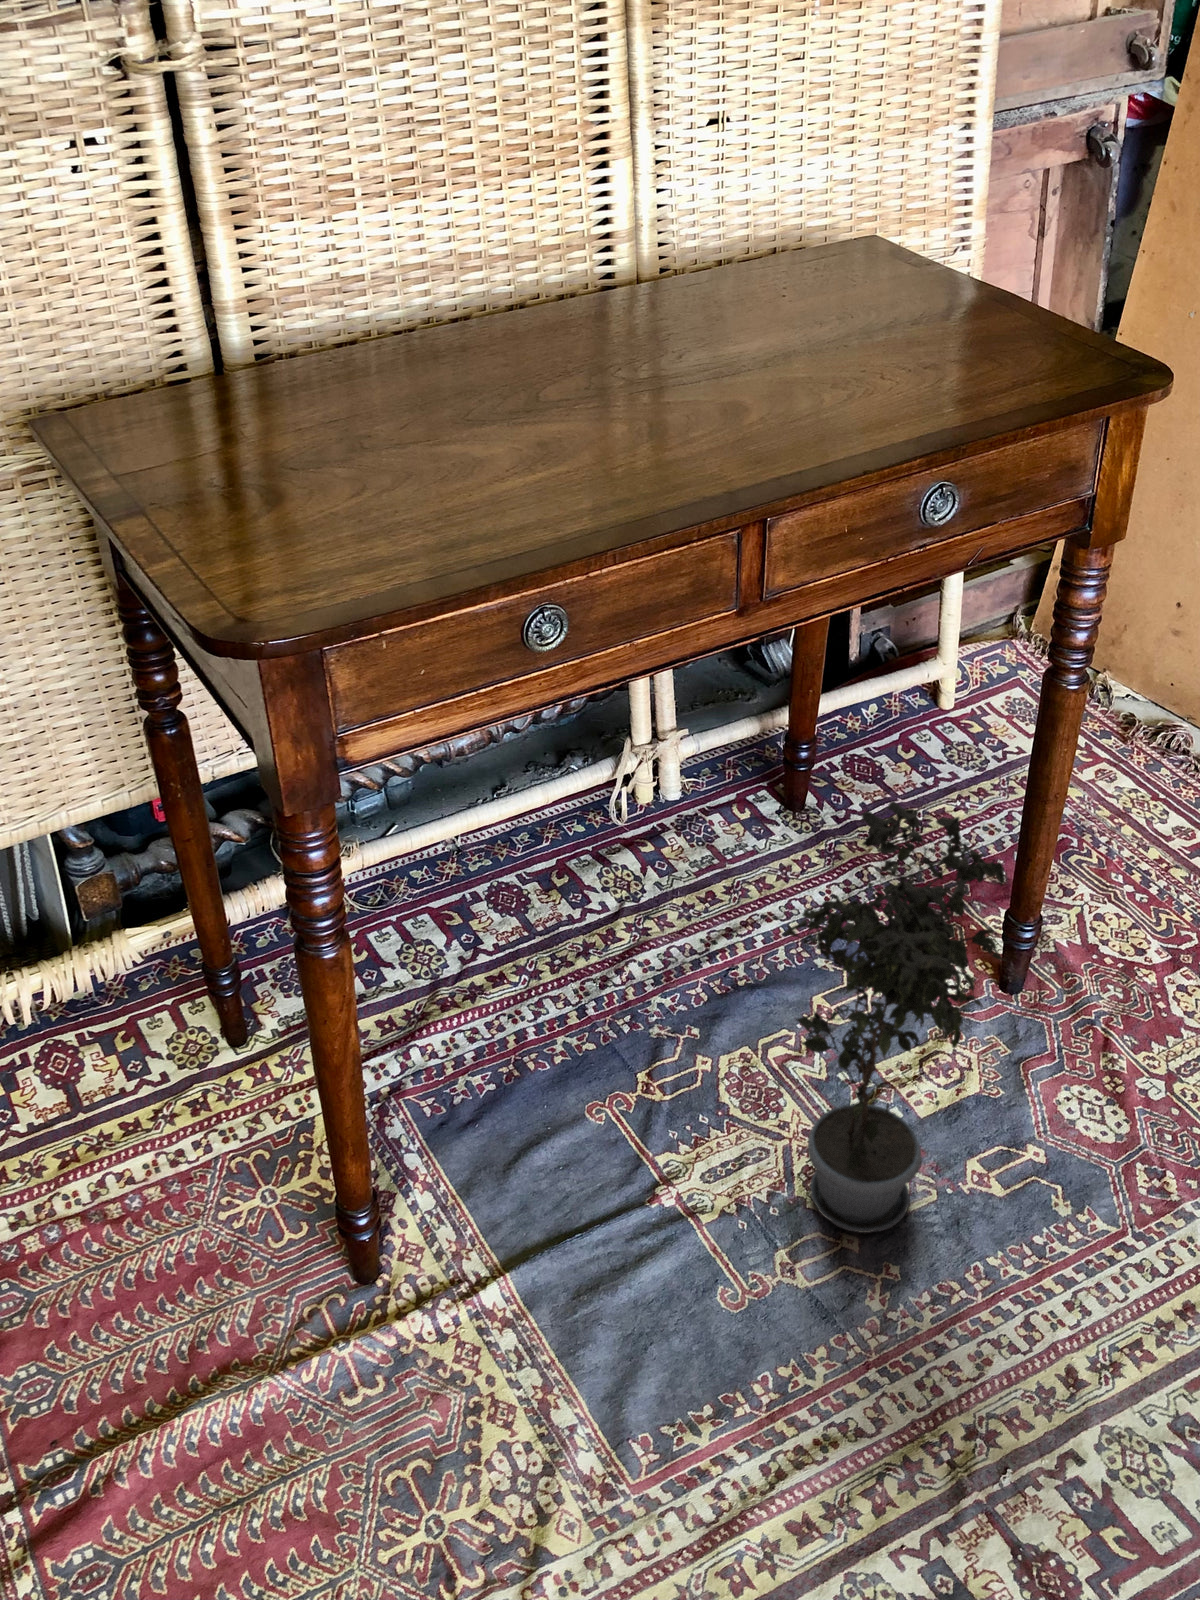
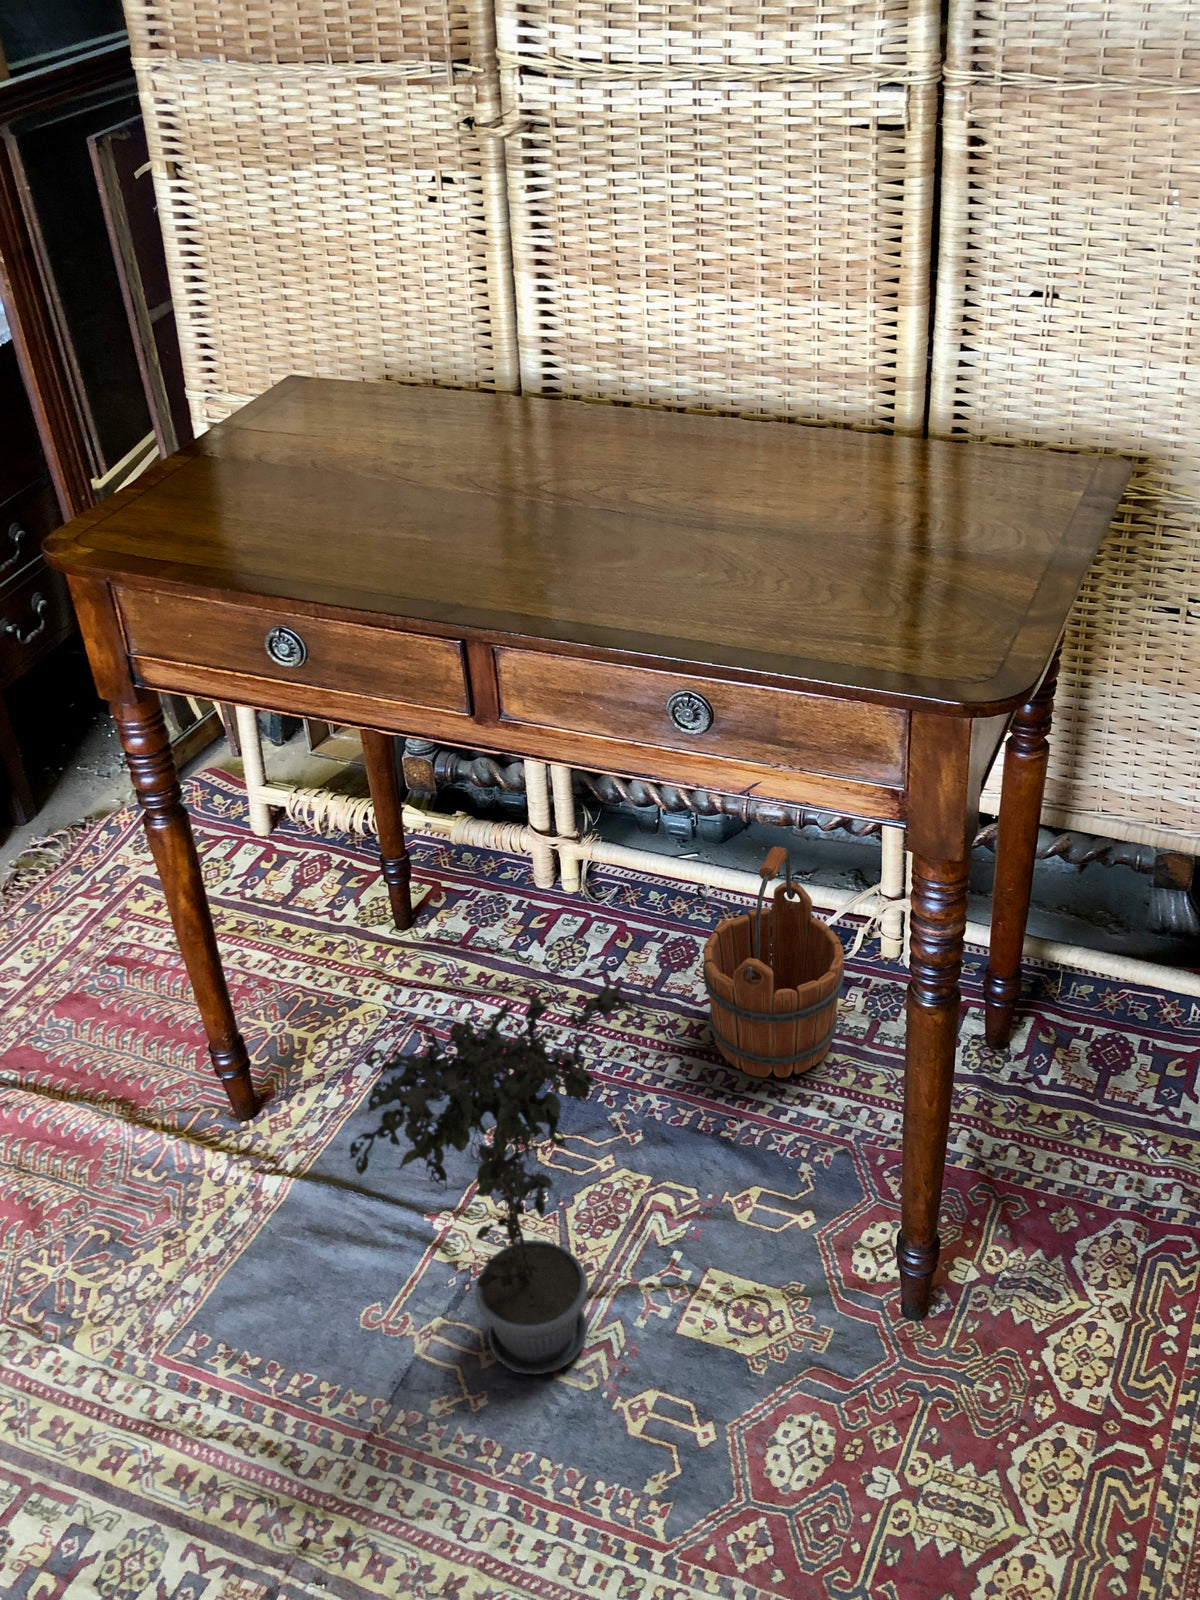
wooden bucket: none [601,711,738,938] -> present [703,847,844,1078]

